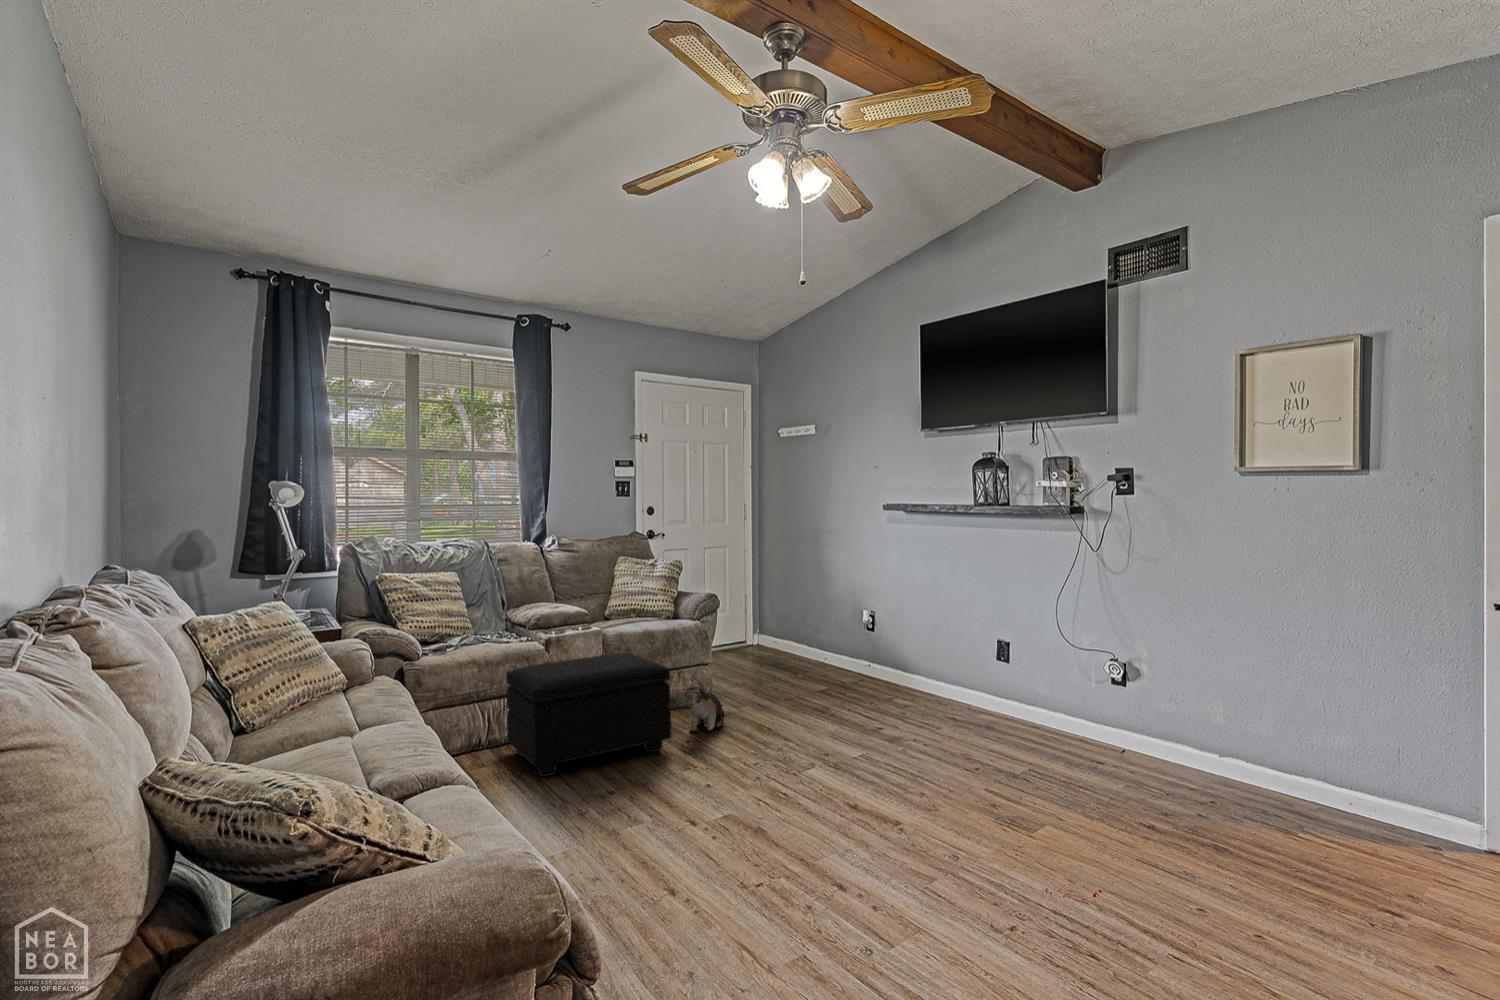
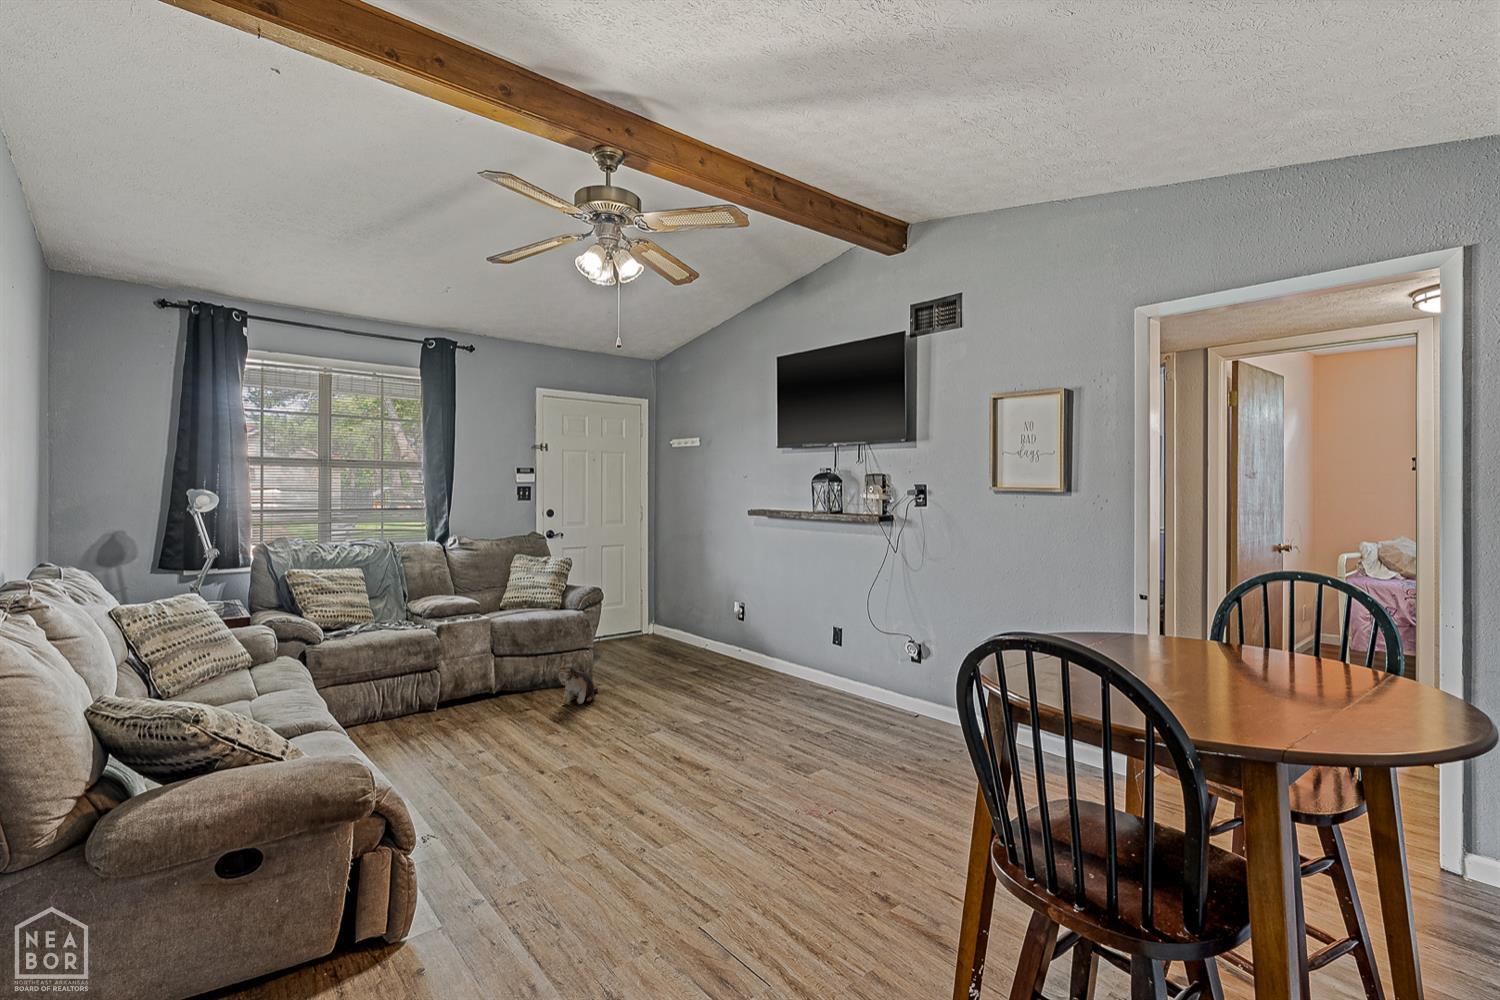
footstool: present [506,653,671,777] -> none [399,639,541,740]

